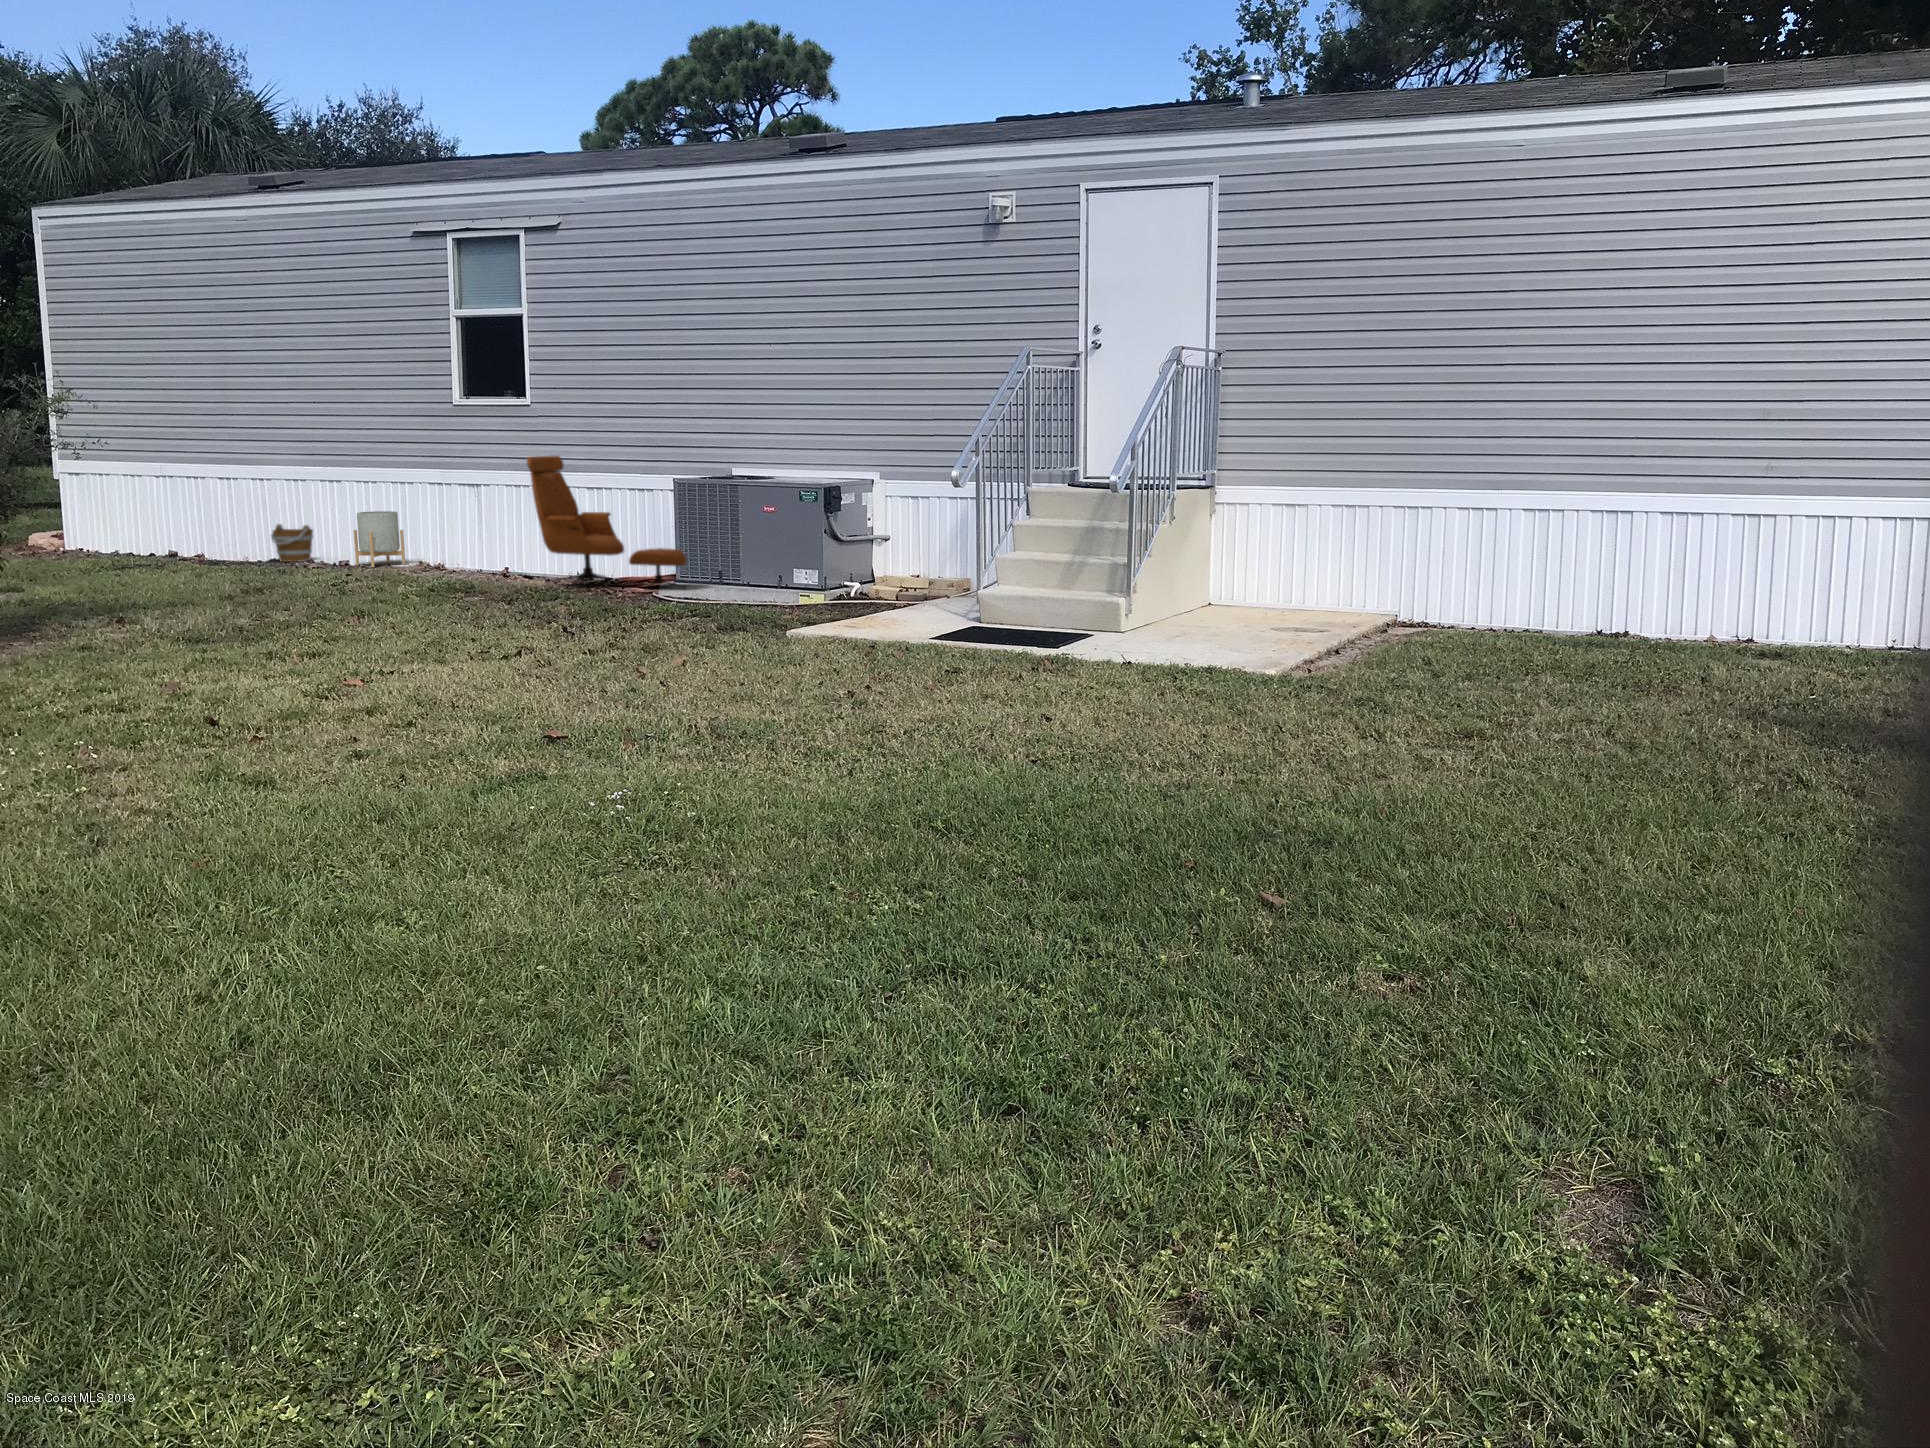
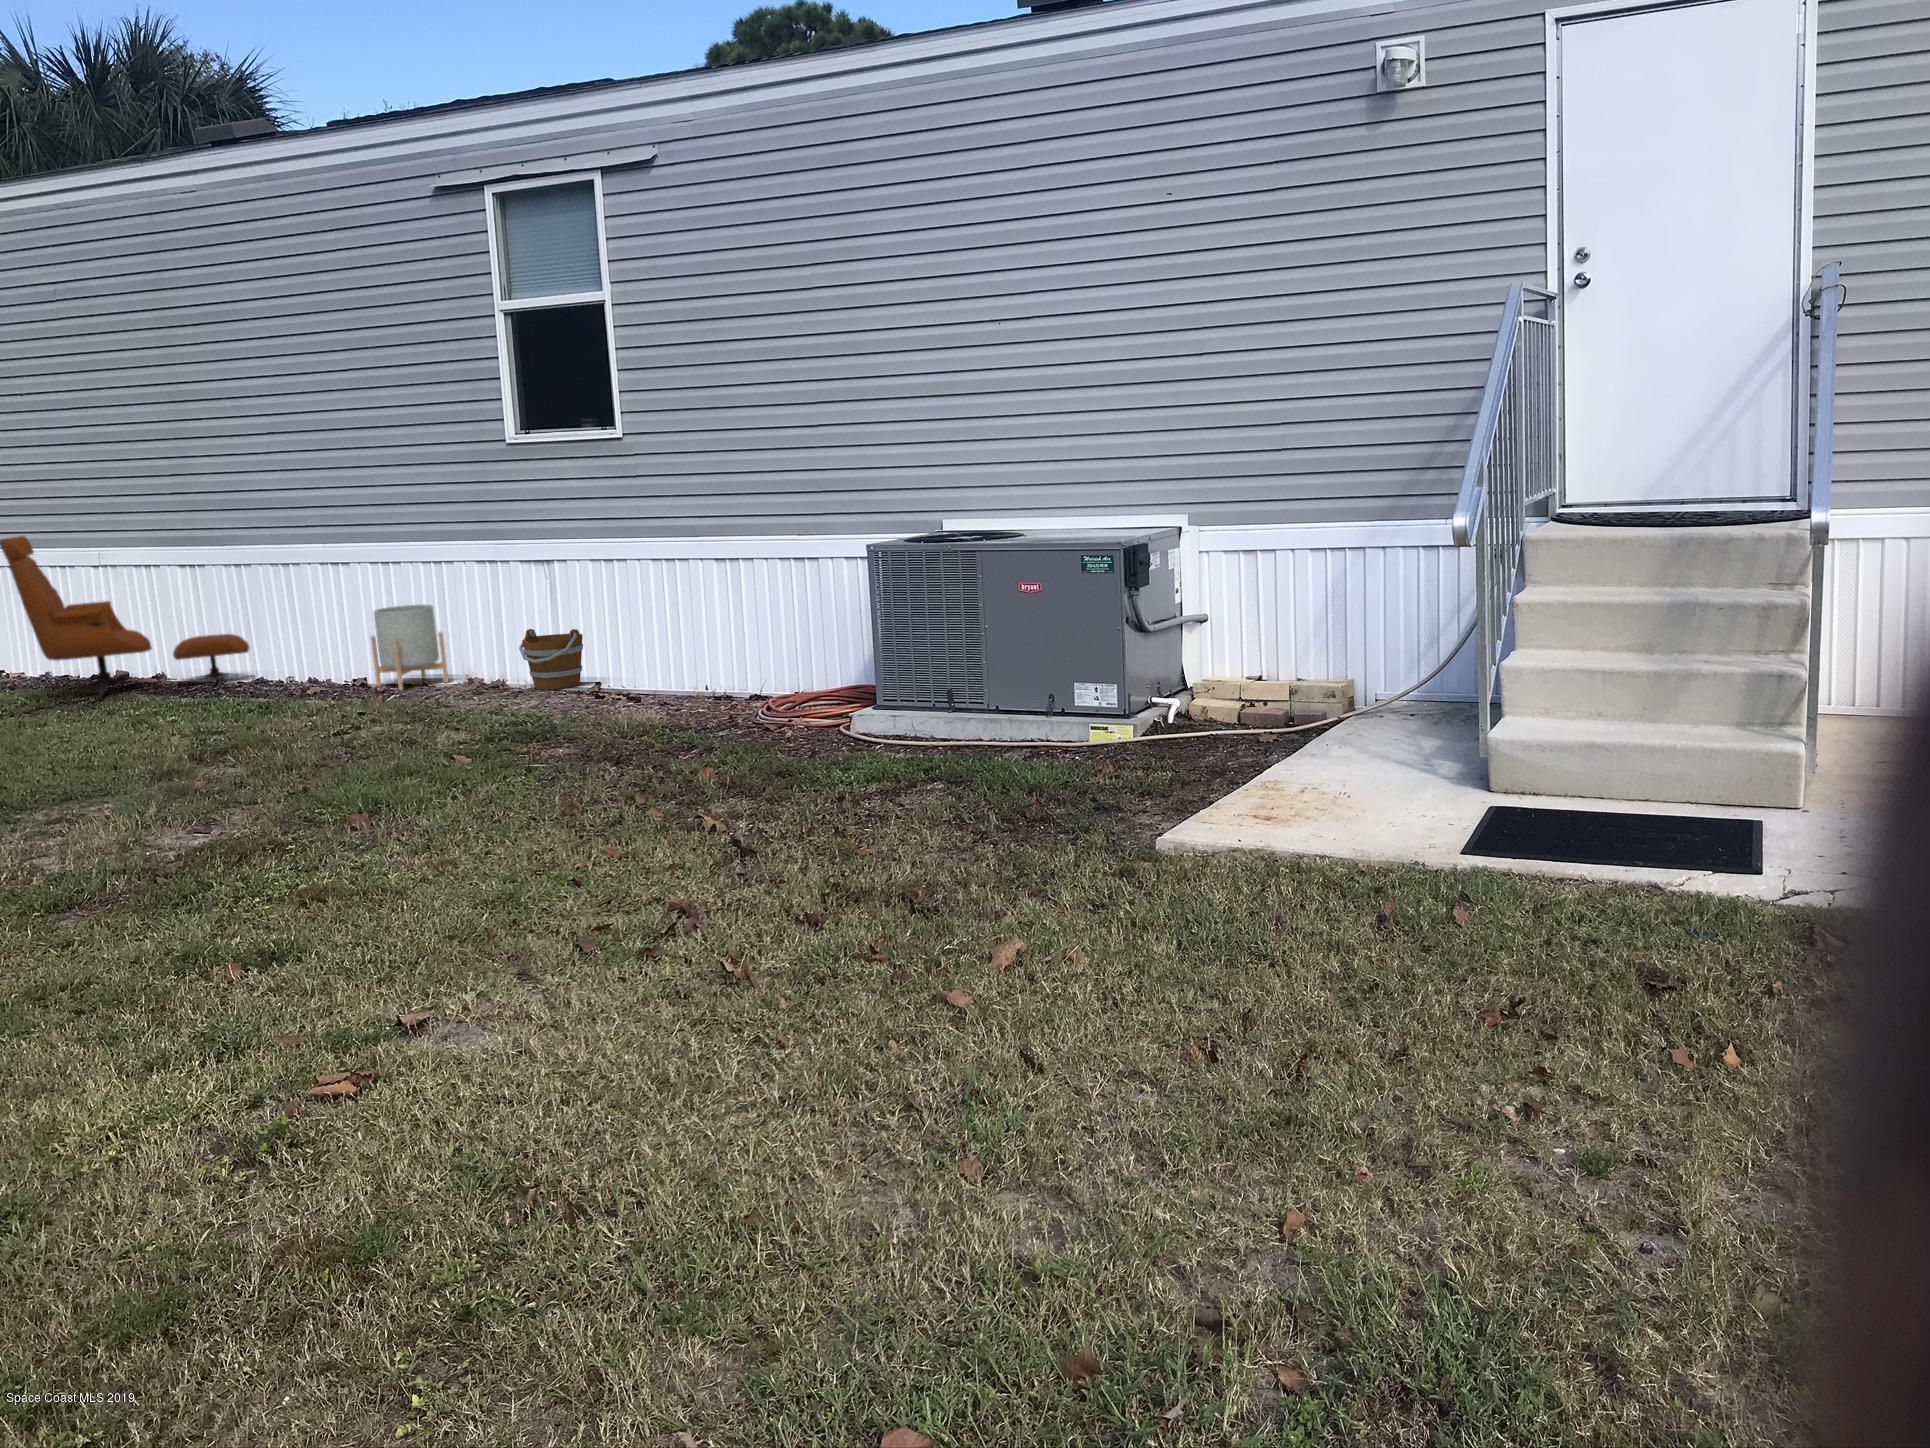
lounge chair: present [527,456,687,589] -> present [0,536,254,700]
bucket: present [271,524,313,562] -> present [519,629,583,690]

